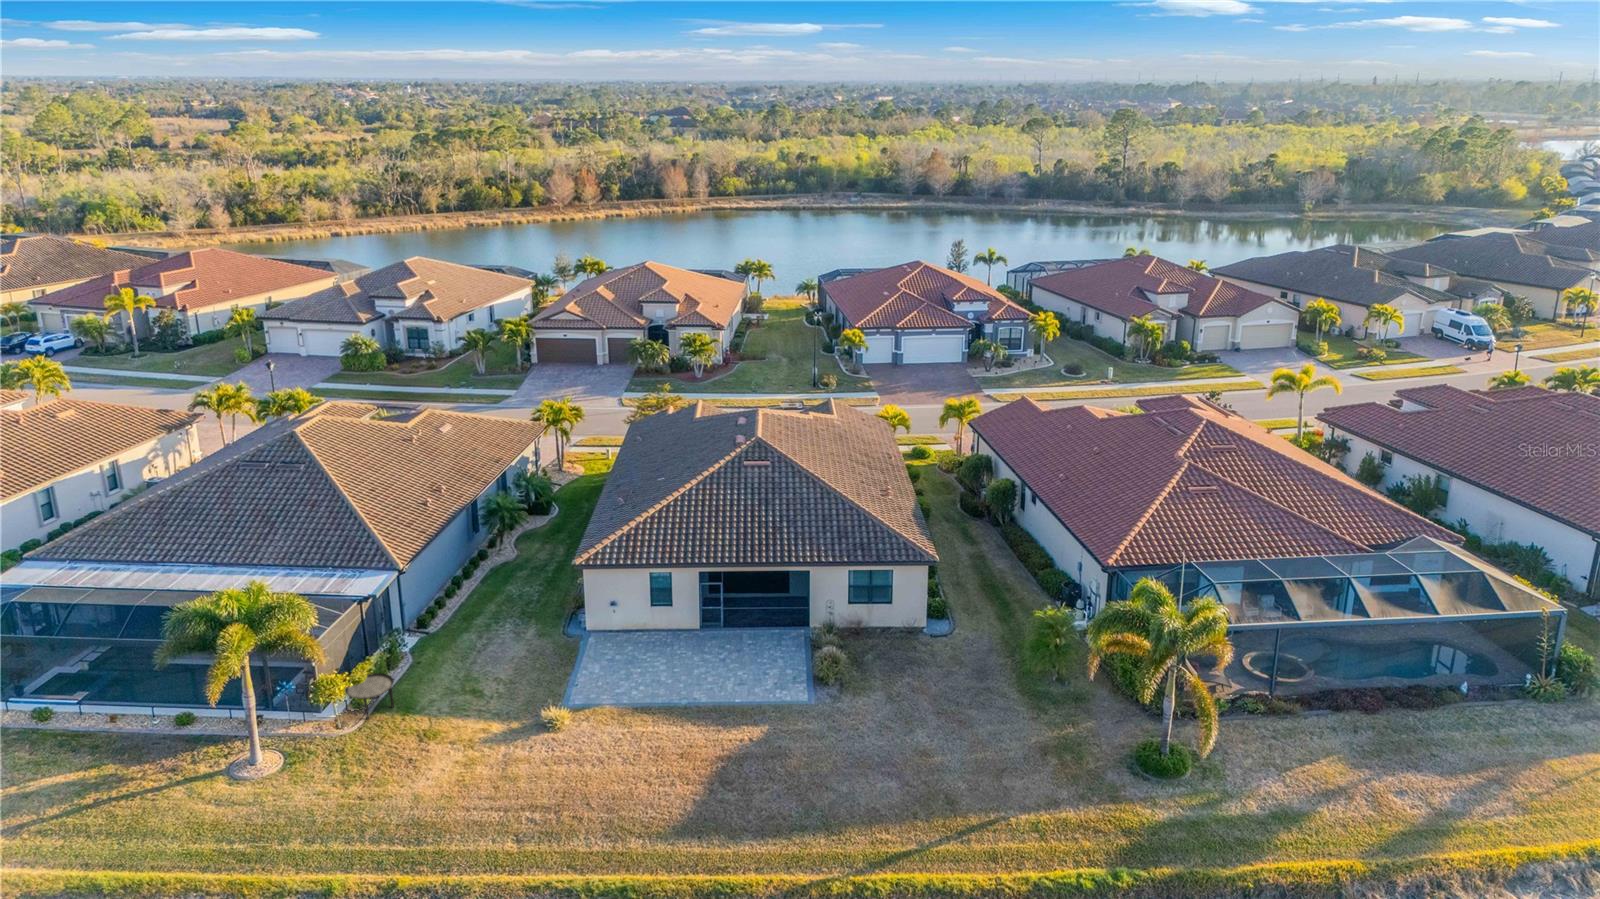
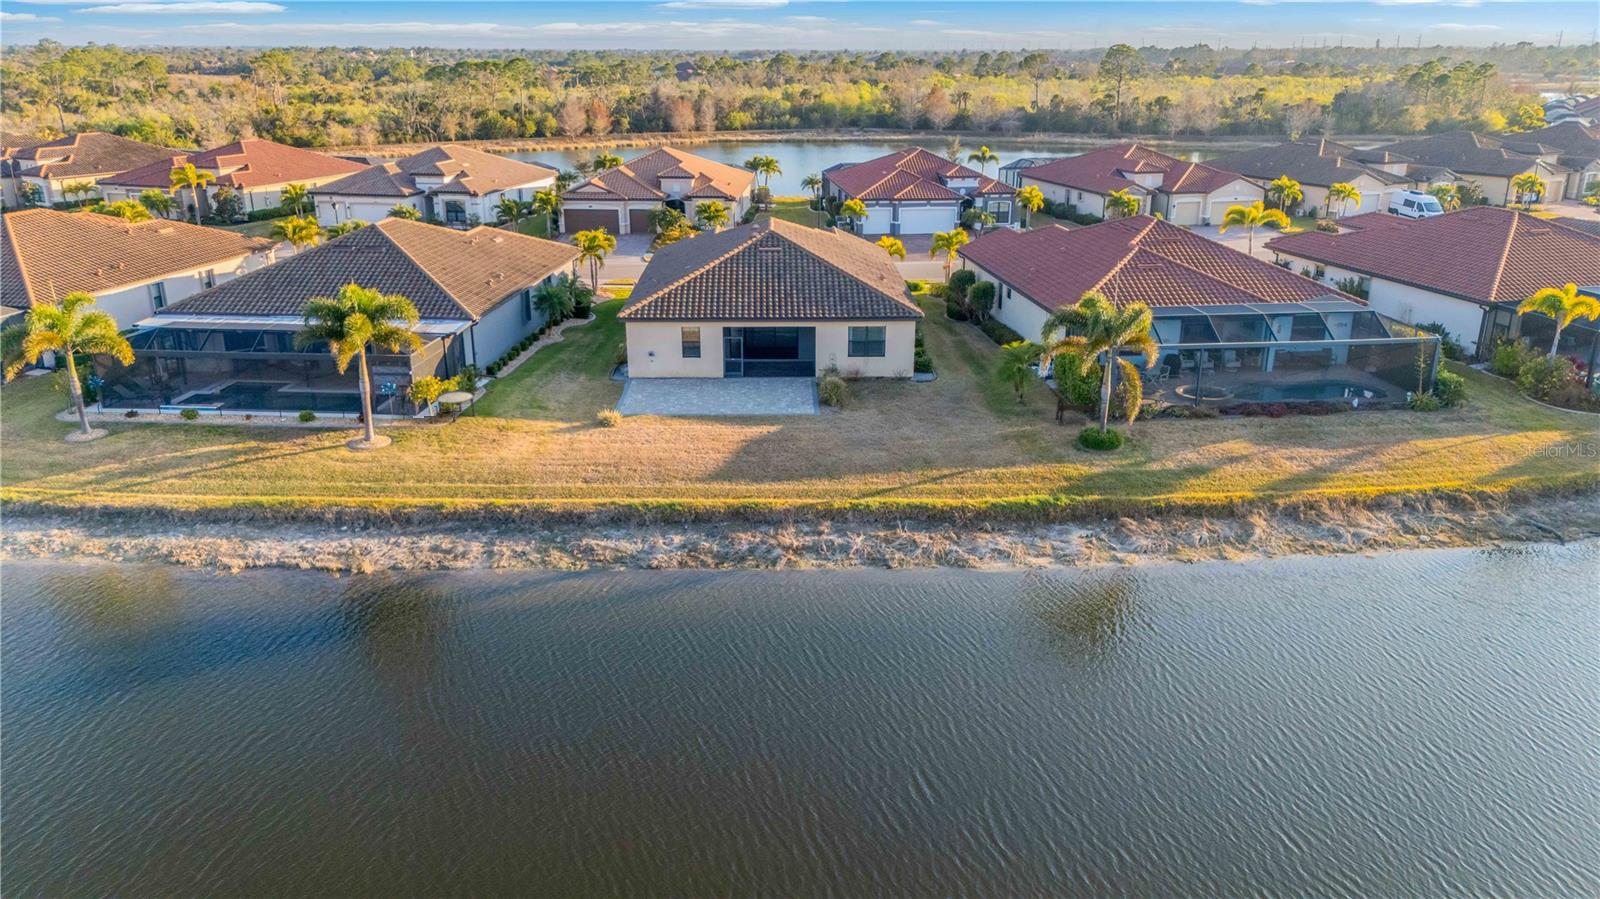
bench: none [1103,684,1152,721] -> present [1056,398,1095,425]

